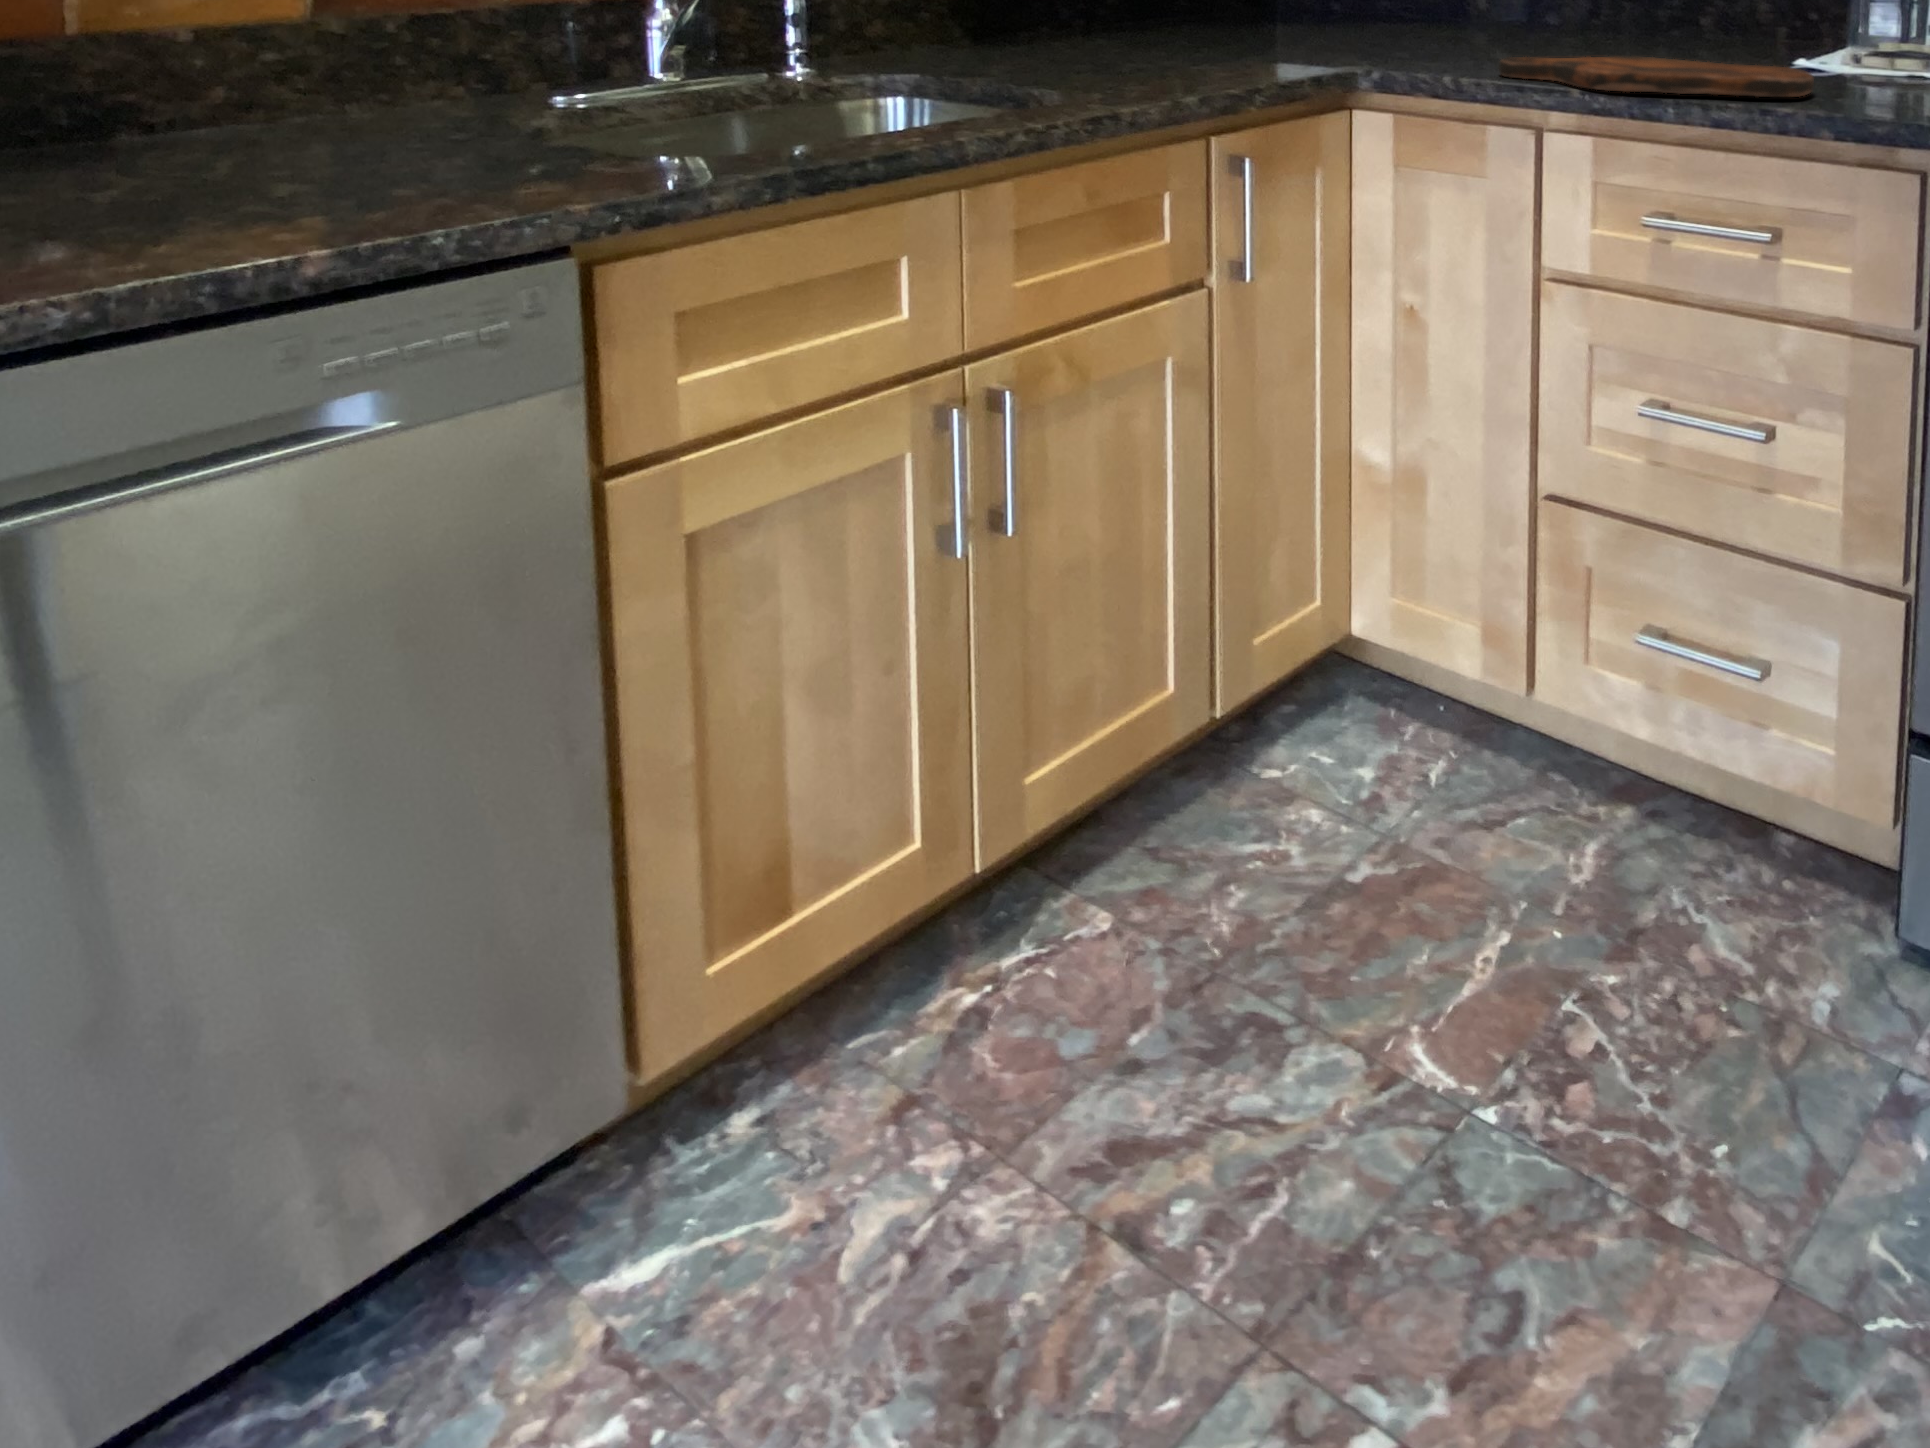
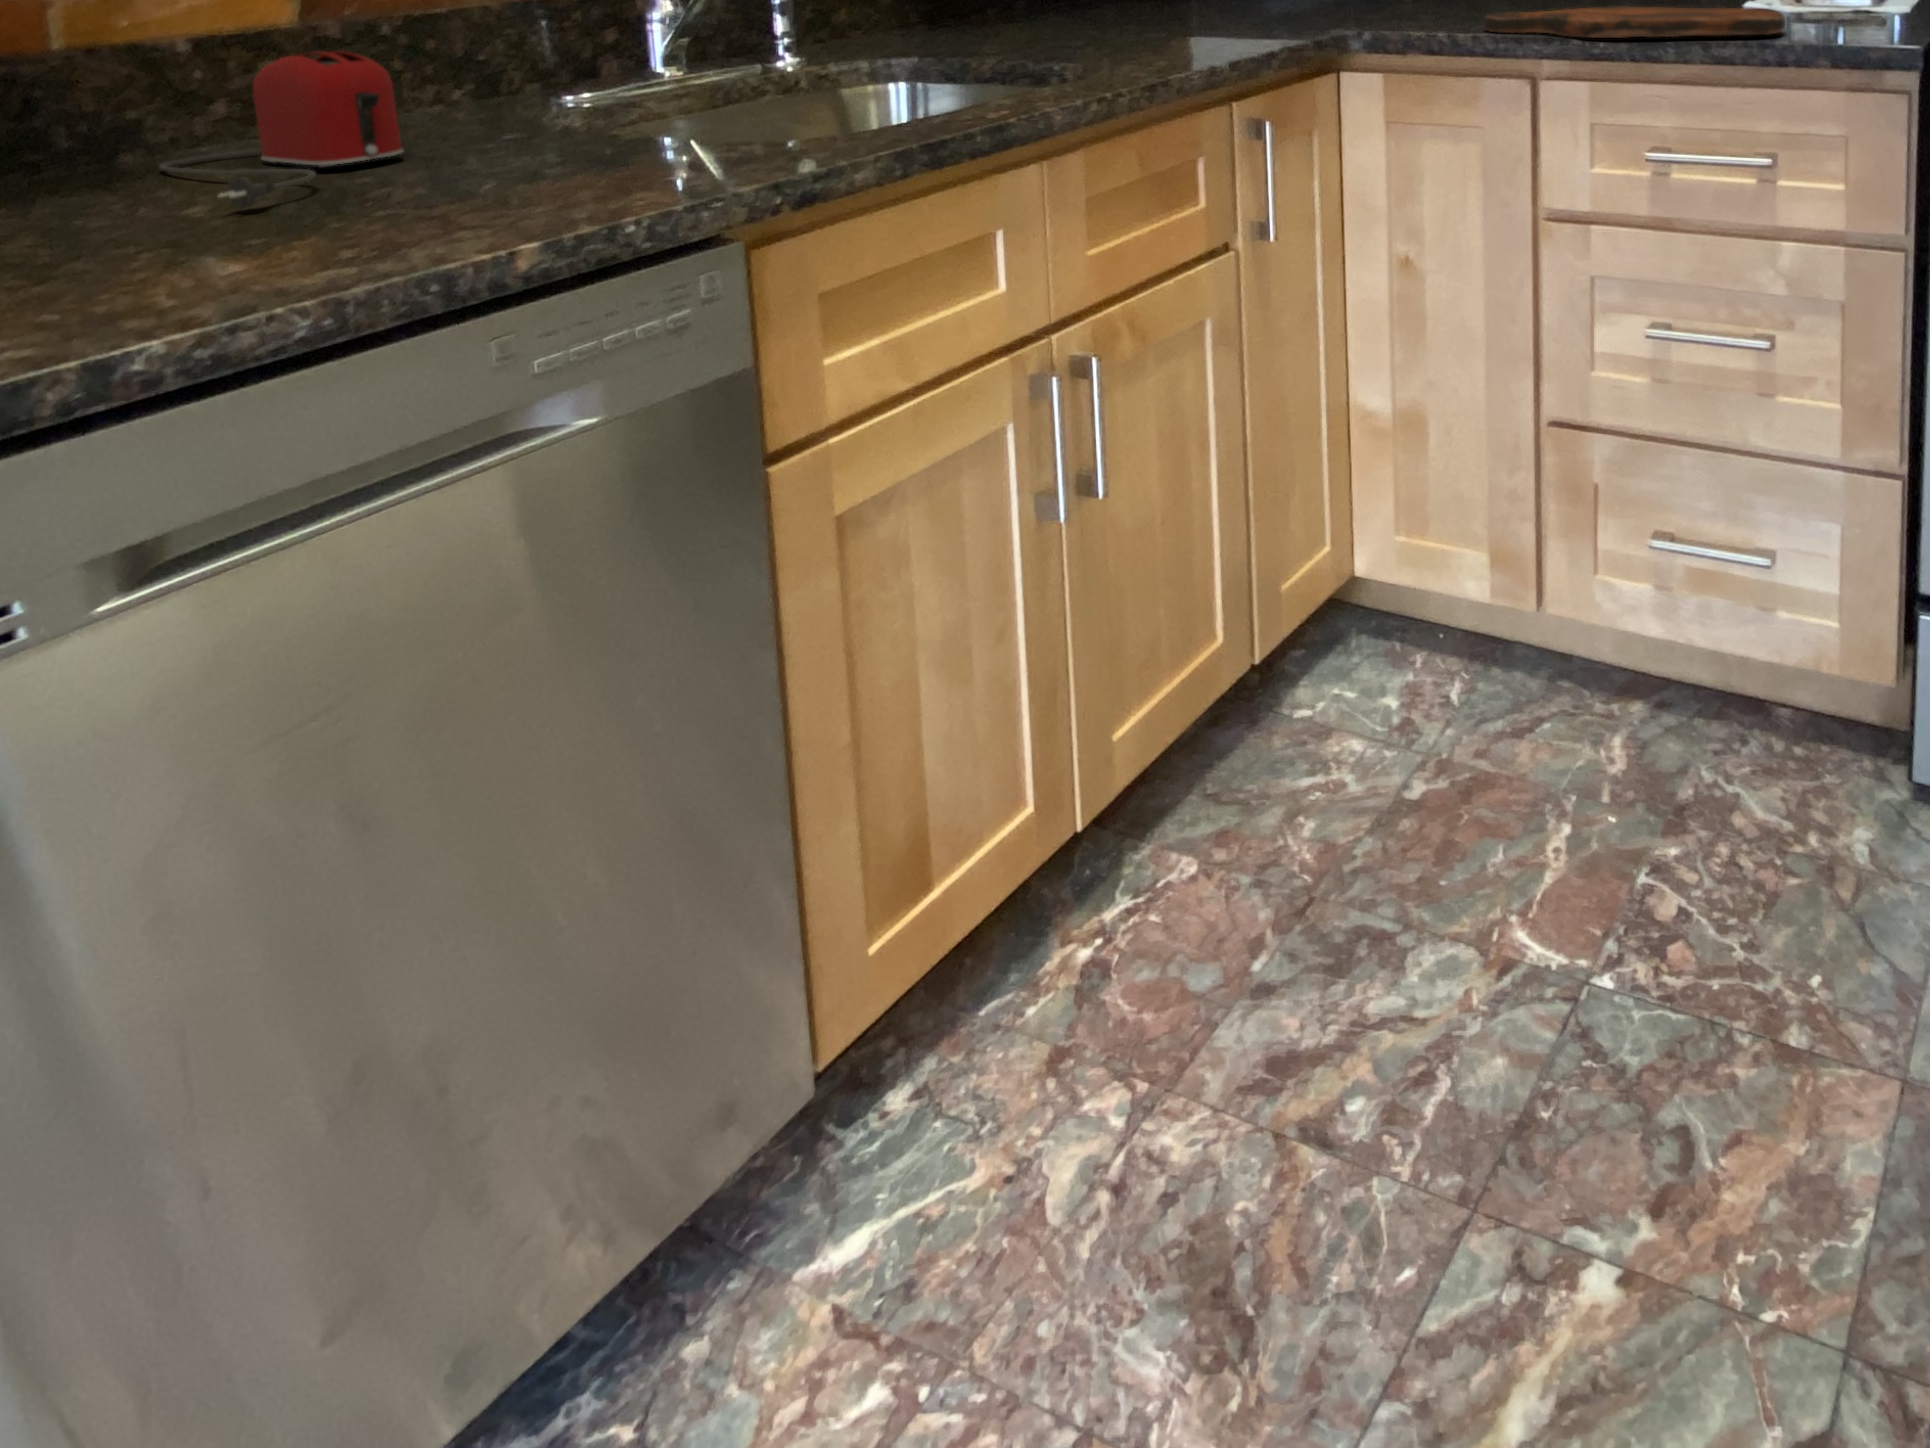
toaster: none [126,45,349,191] -> present [159,51,403,209]

